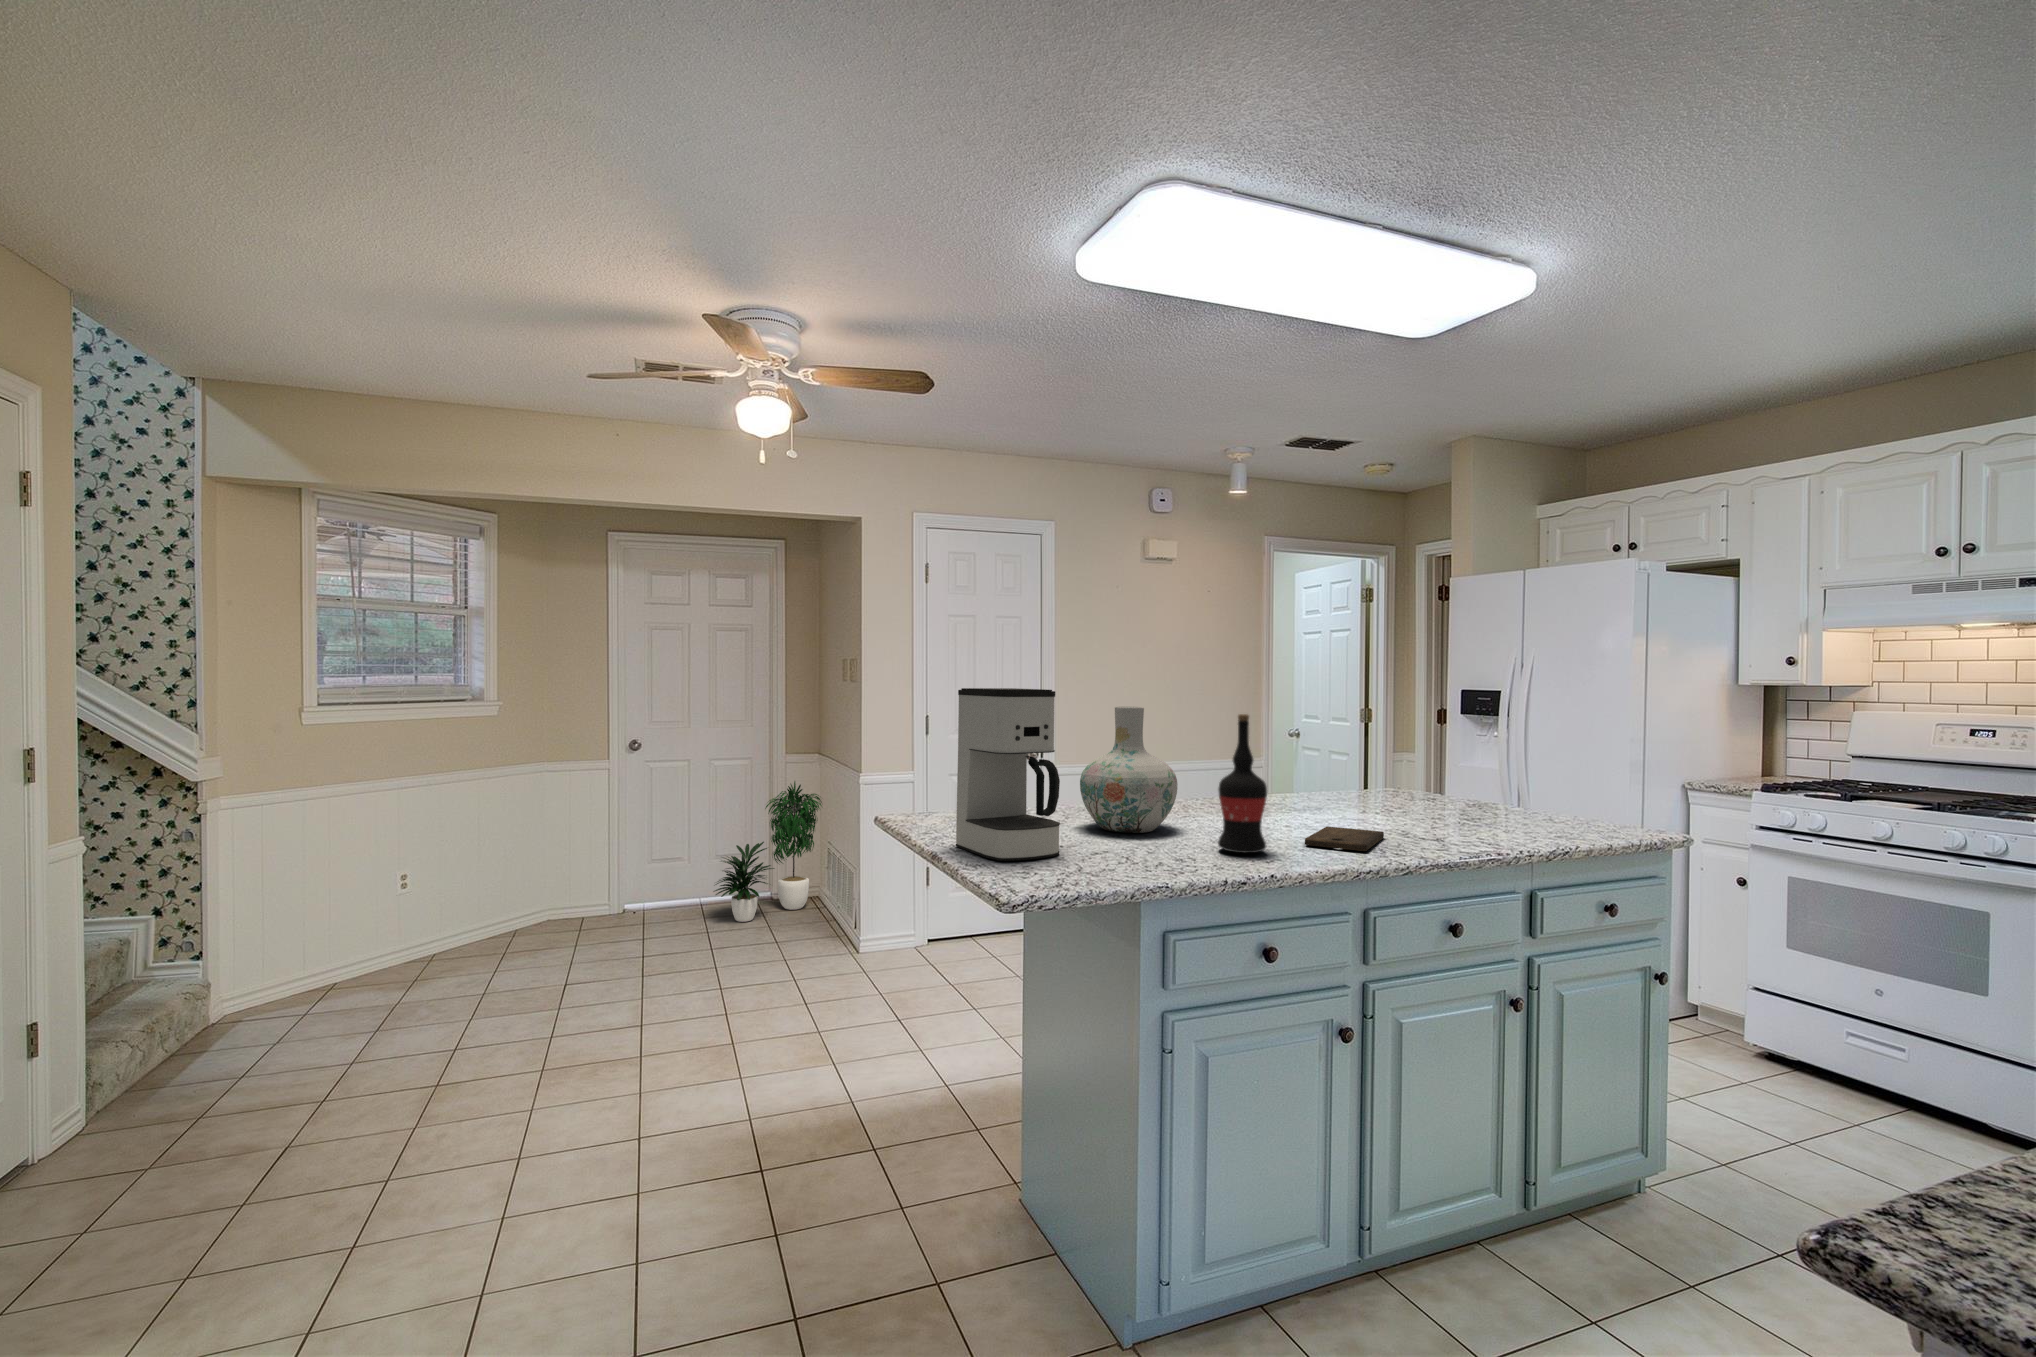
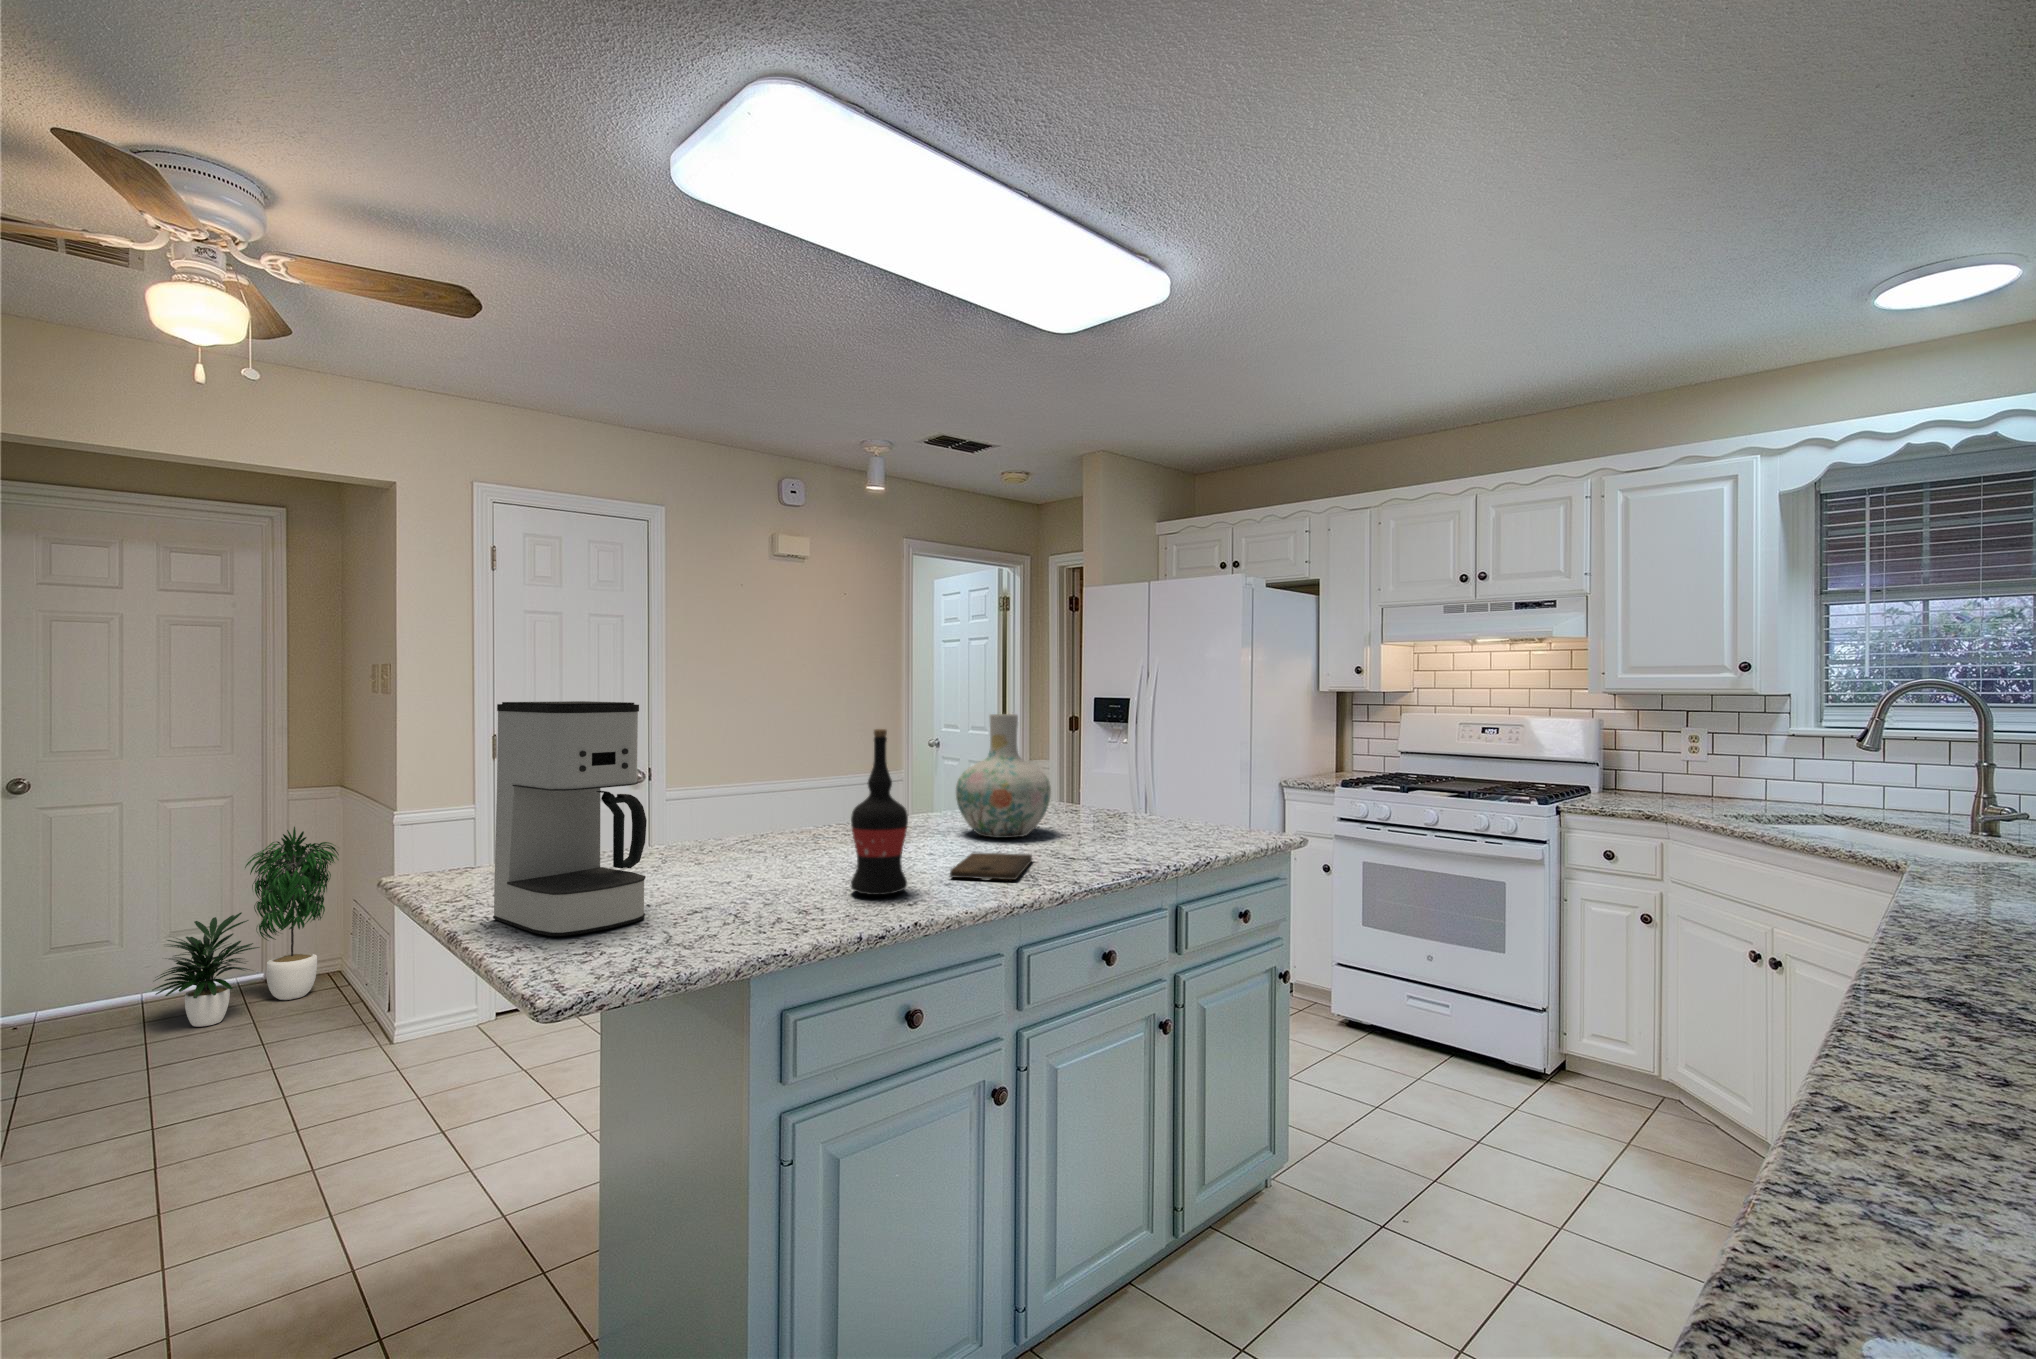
vase: present [1080,706,1178,833] -> present [956,714,1051,838]

